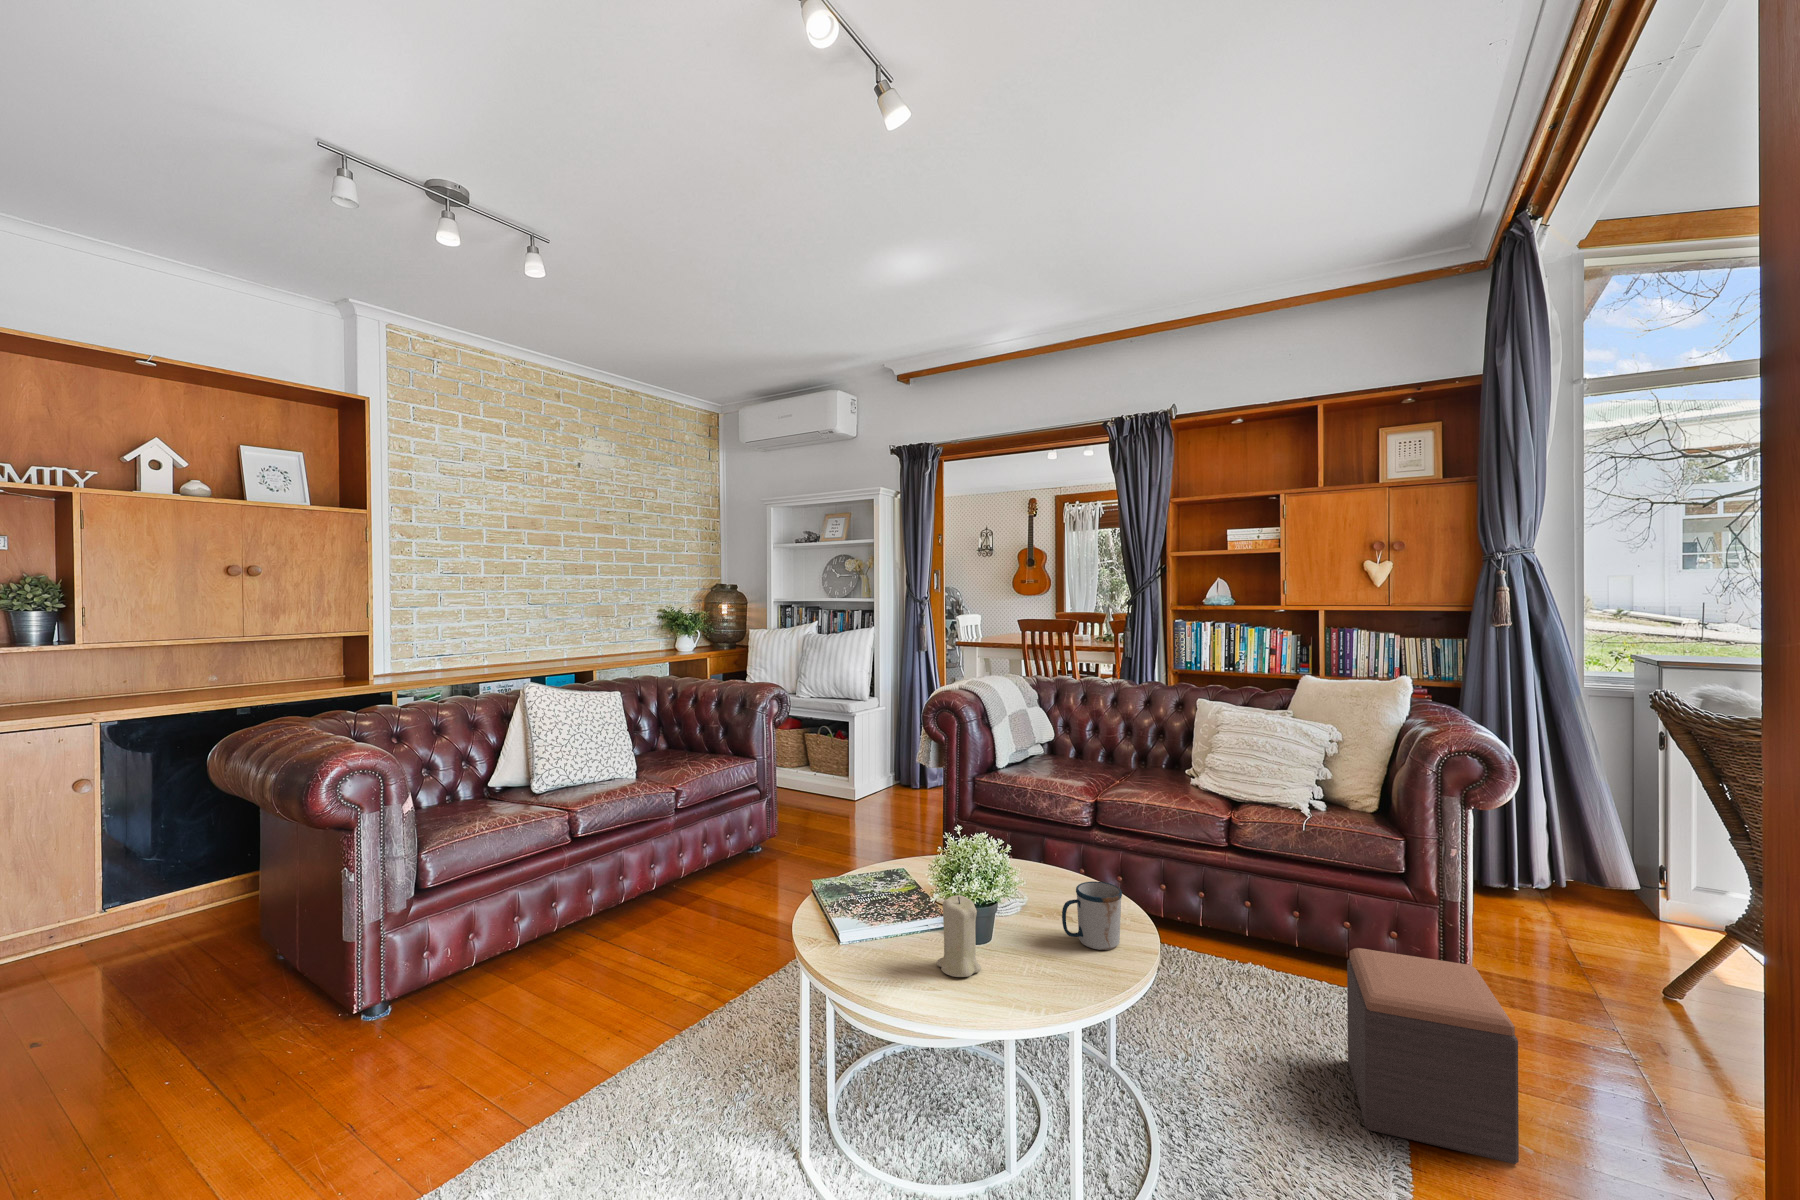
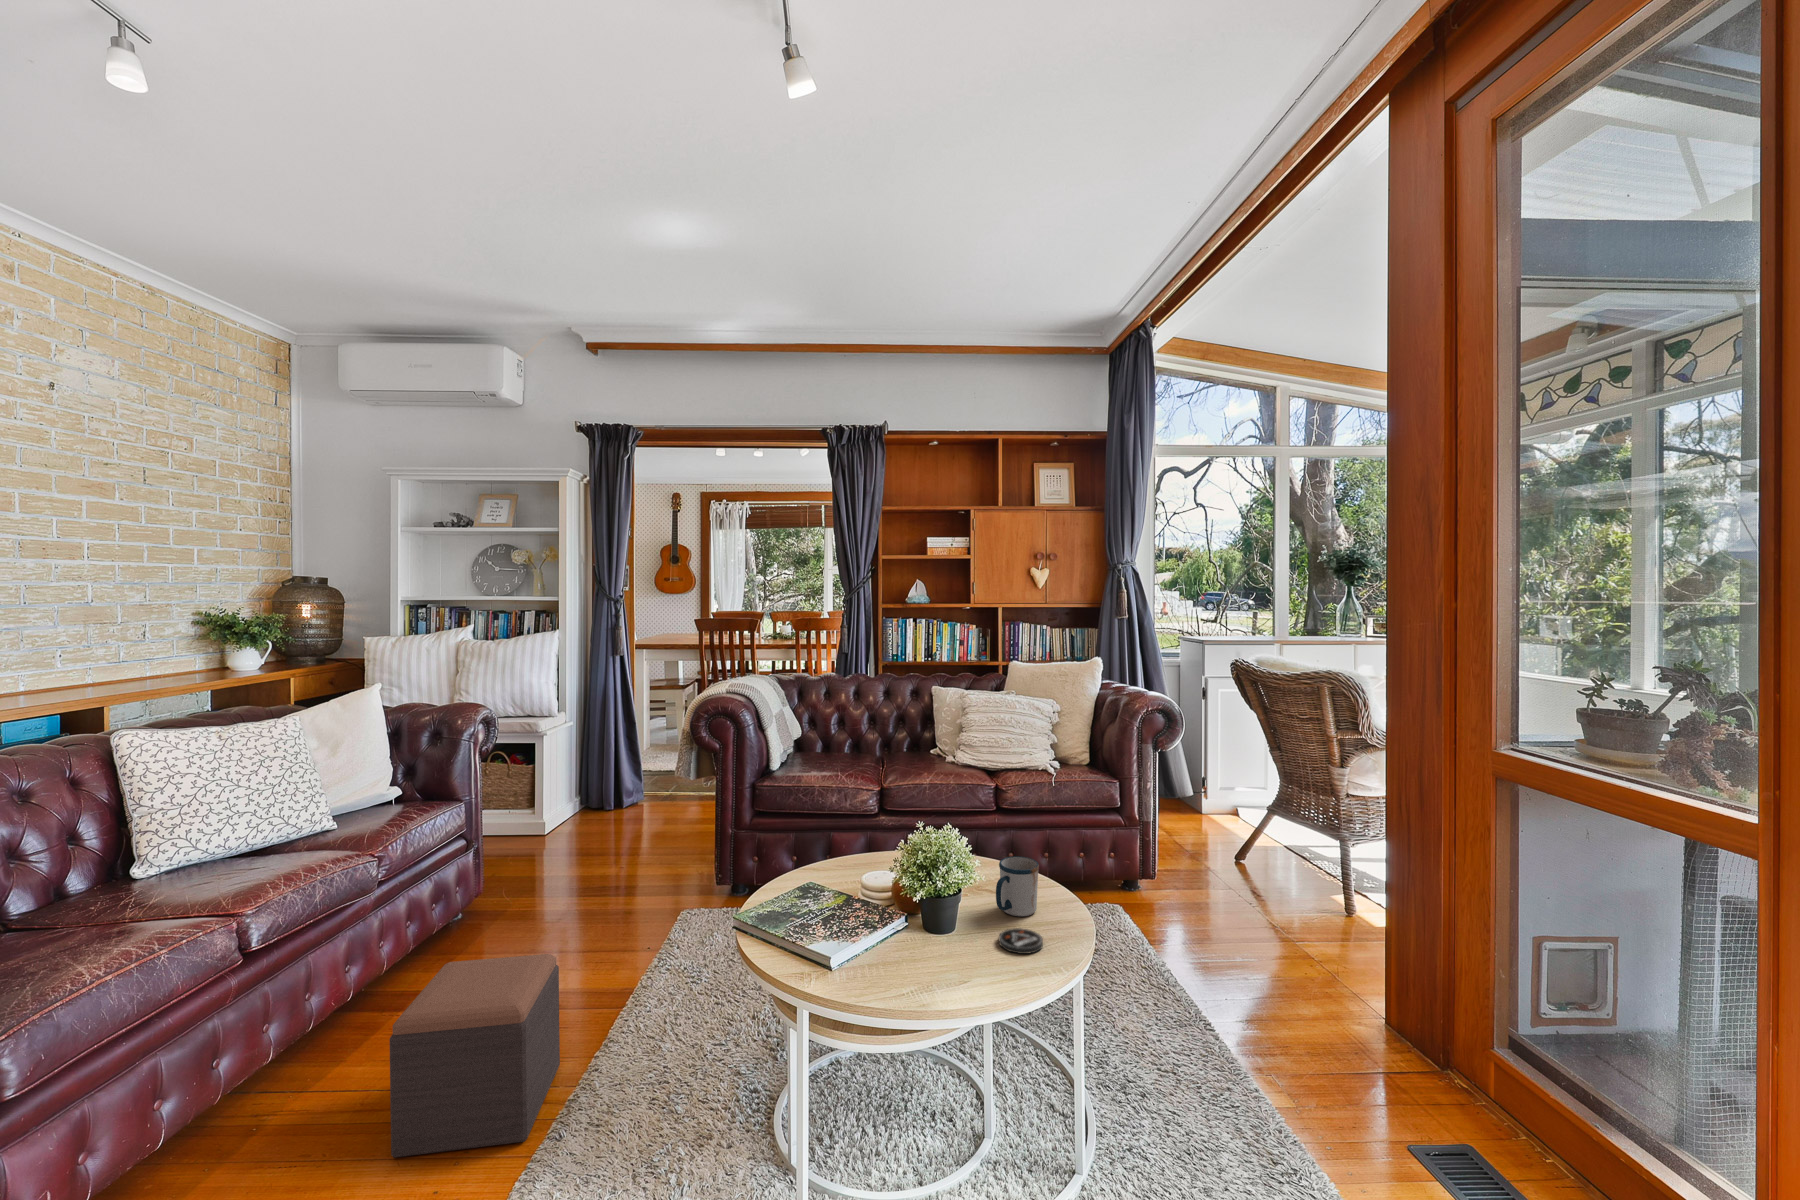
candle: present [936,895,981,977] -> none [921,894,965,973]
footstool: present [1347,948,1519,1164] -> present [390,954,560,1158]
coaster: none [1035,955,1084,984] -> present [999,928,1043,954]

